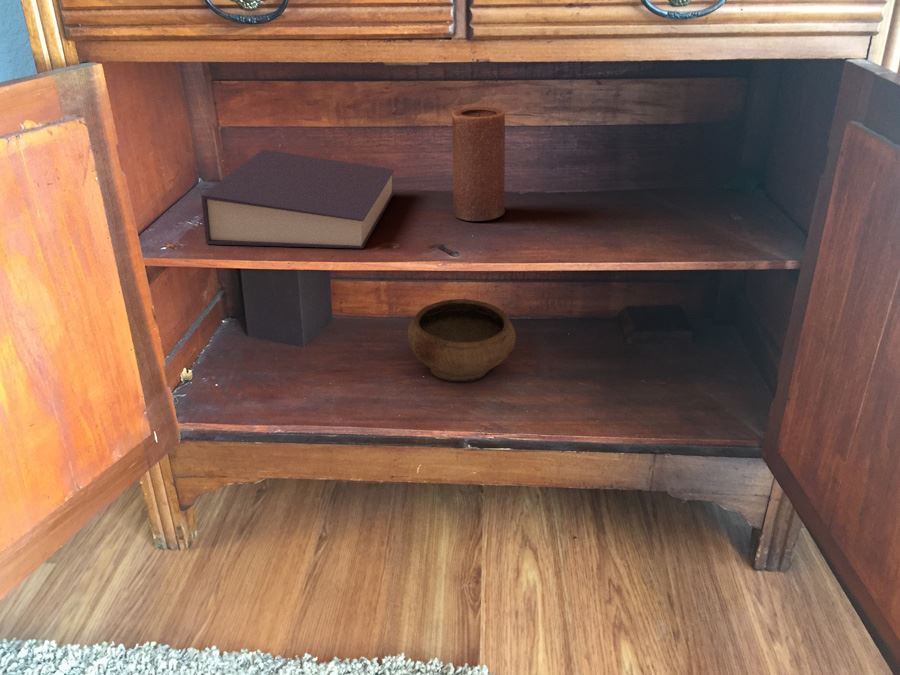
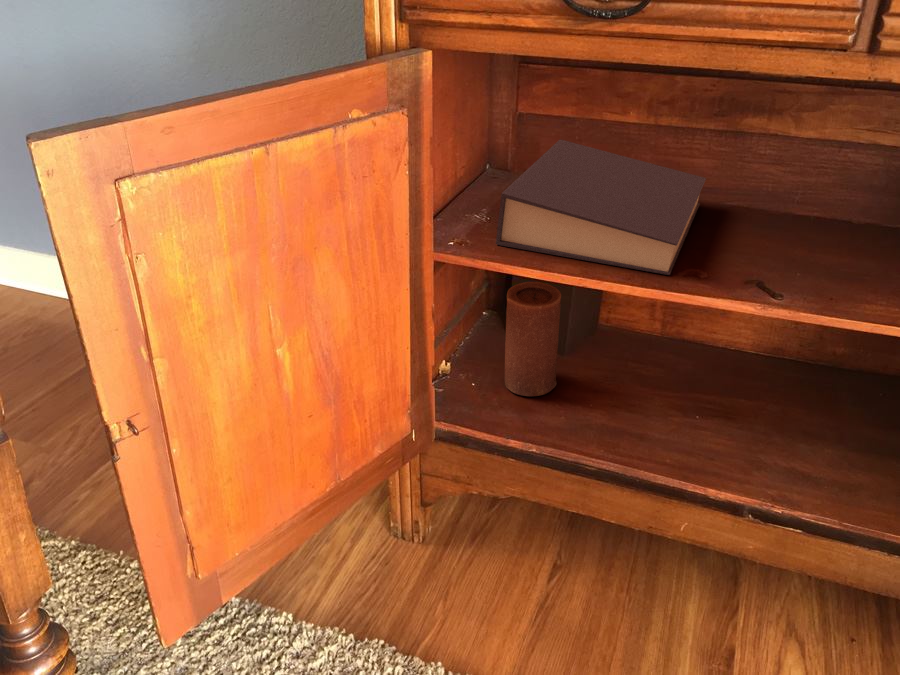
candle: present [452,107,505,221] -> present [505,282,561,396]
ceramic bowl: present [407,299,516,382] -> none [690,334,821,435]

